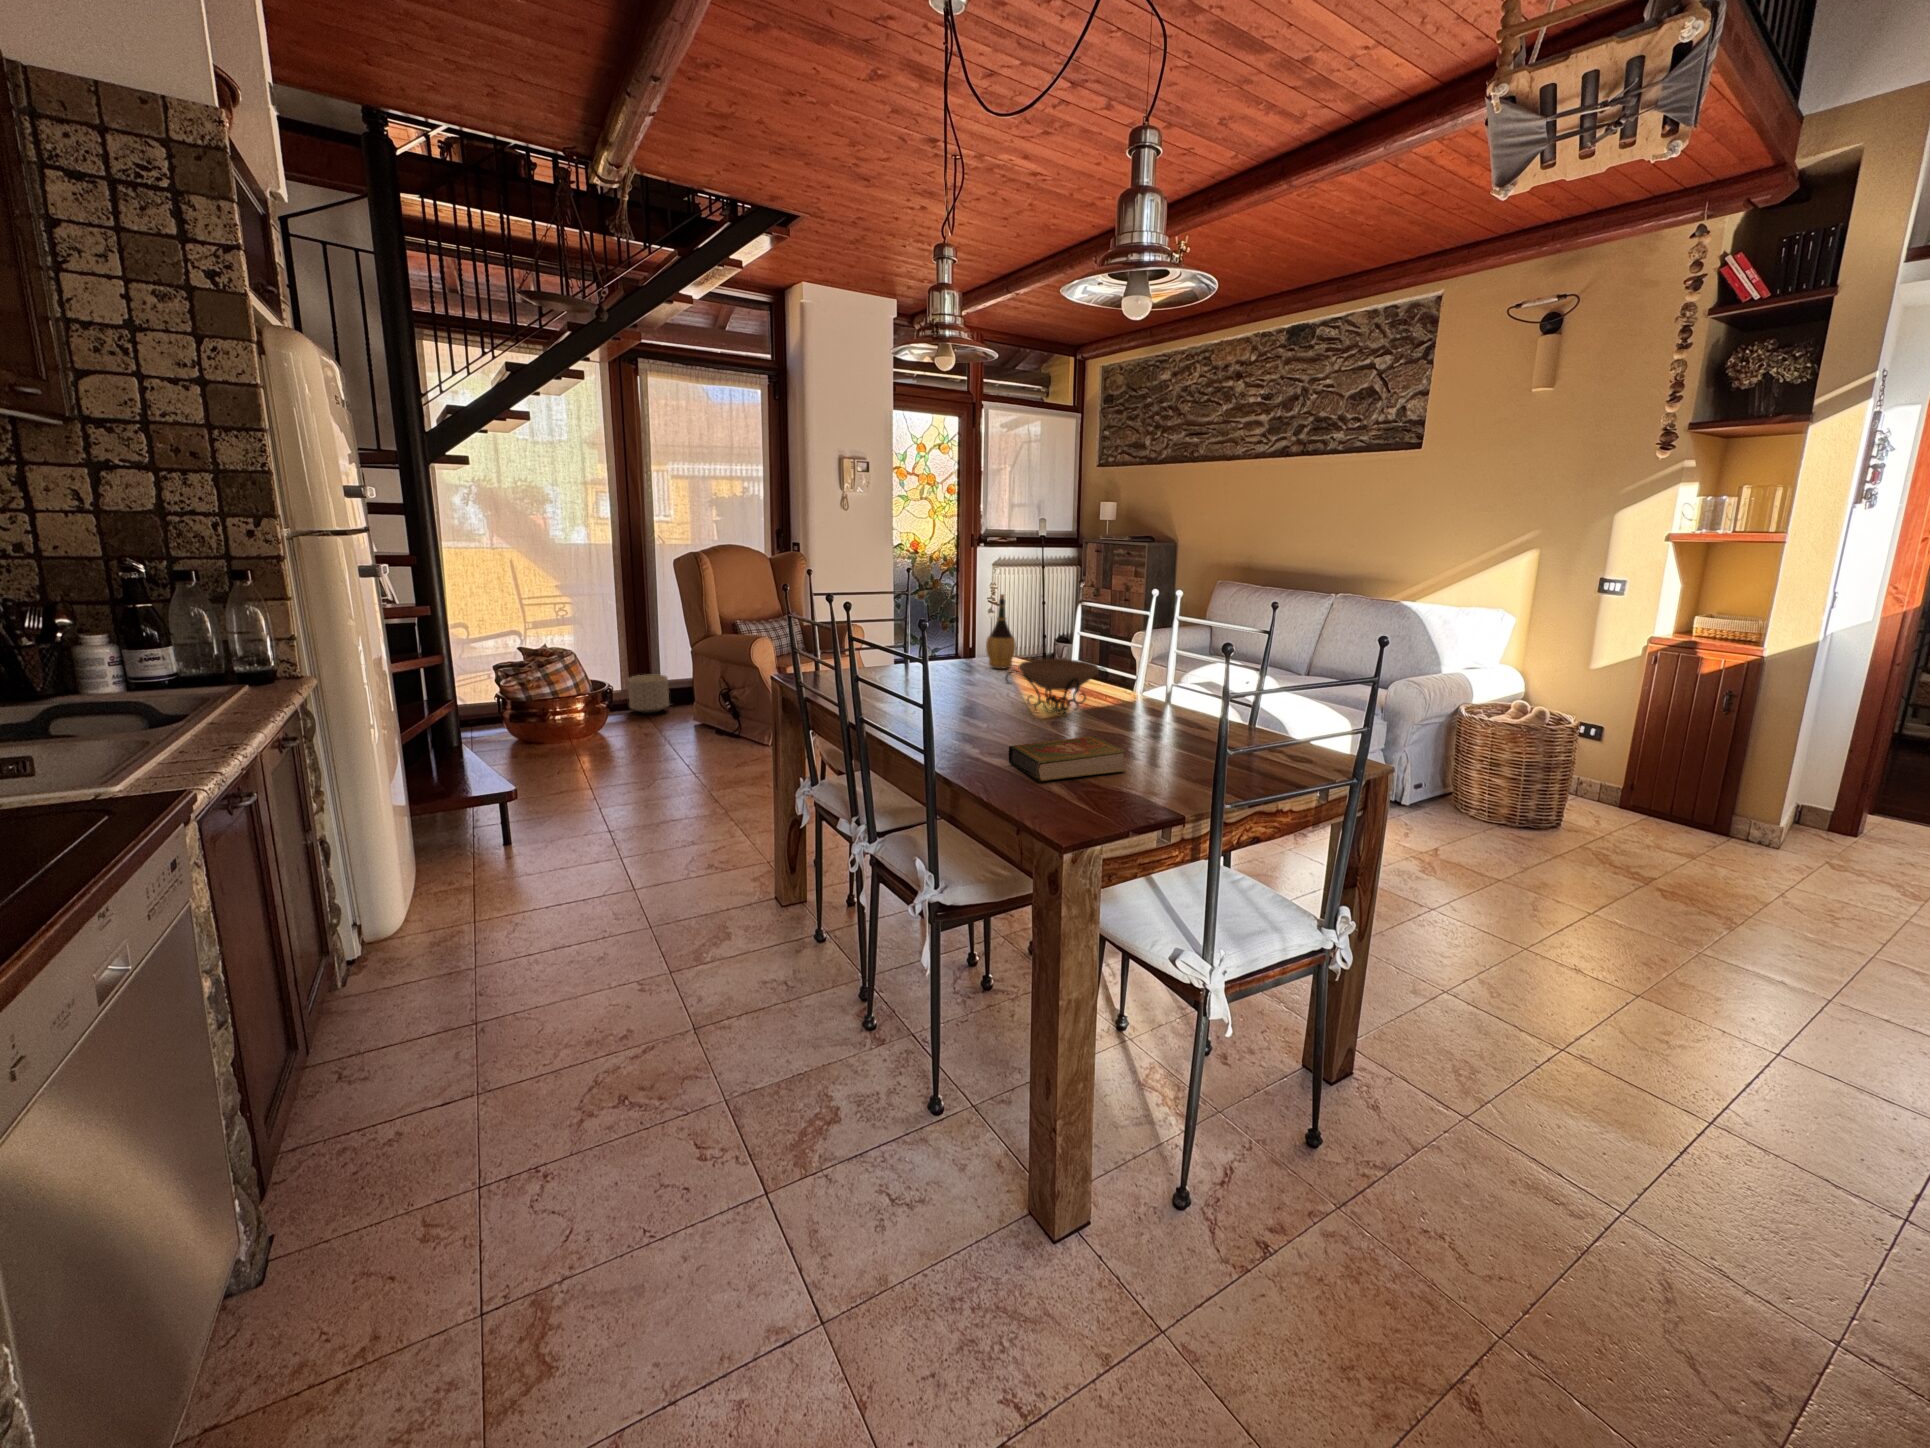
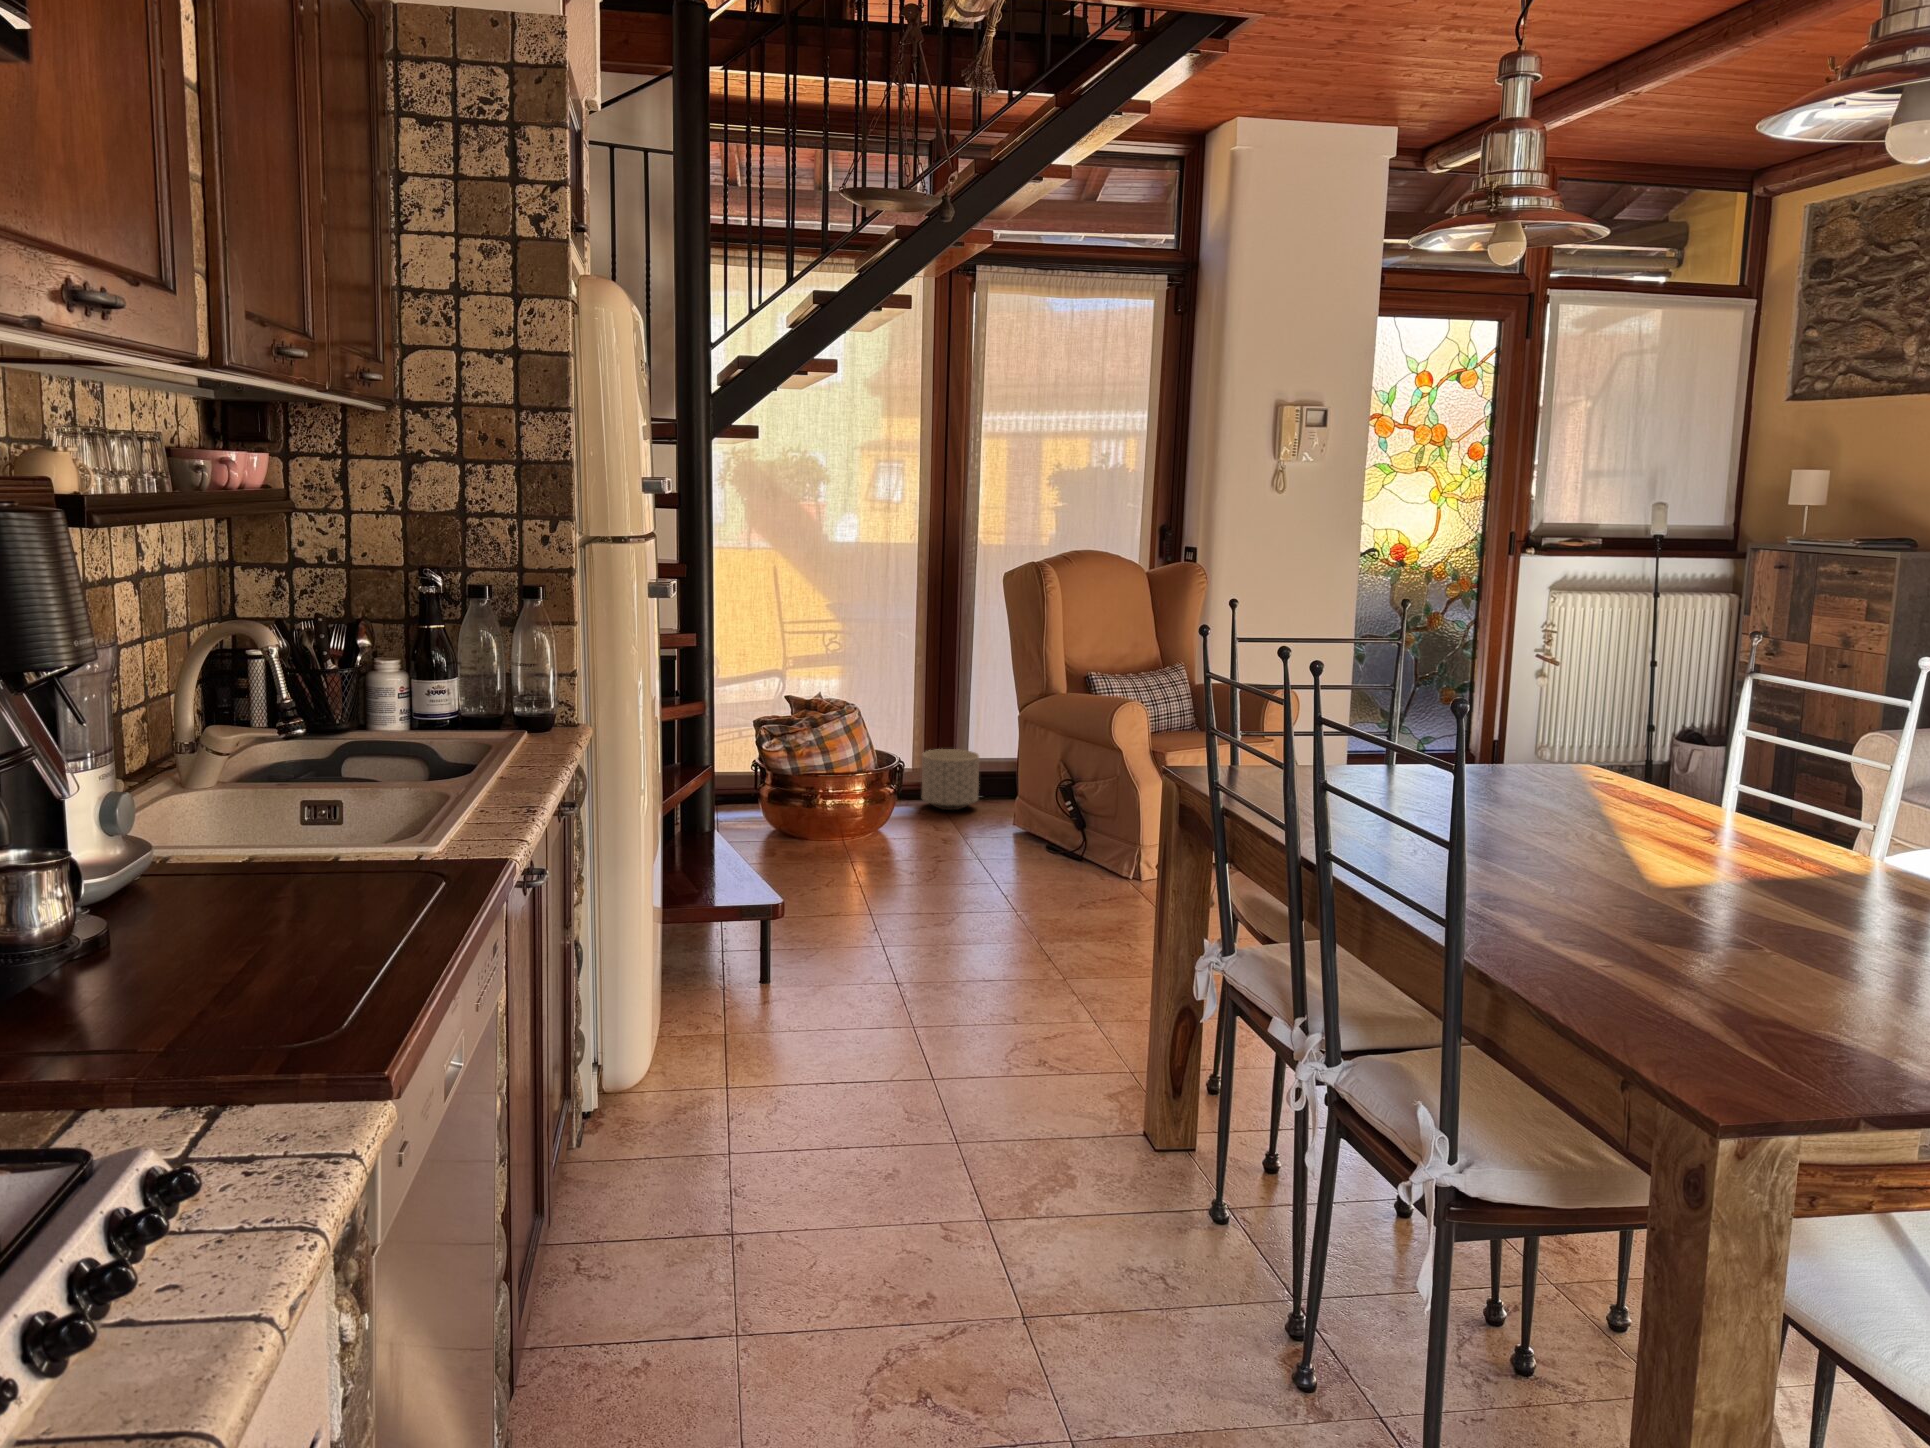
wine bottle: present [986,594,1016,669] -> none [1550,645,1611,784]
decorative bowl: present [1005,659,1108,716] -> none [1597,772,1822,886]
book: present [1009,736,1127,781] -> none [1607,928,1870,1007]

